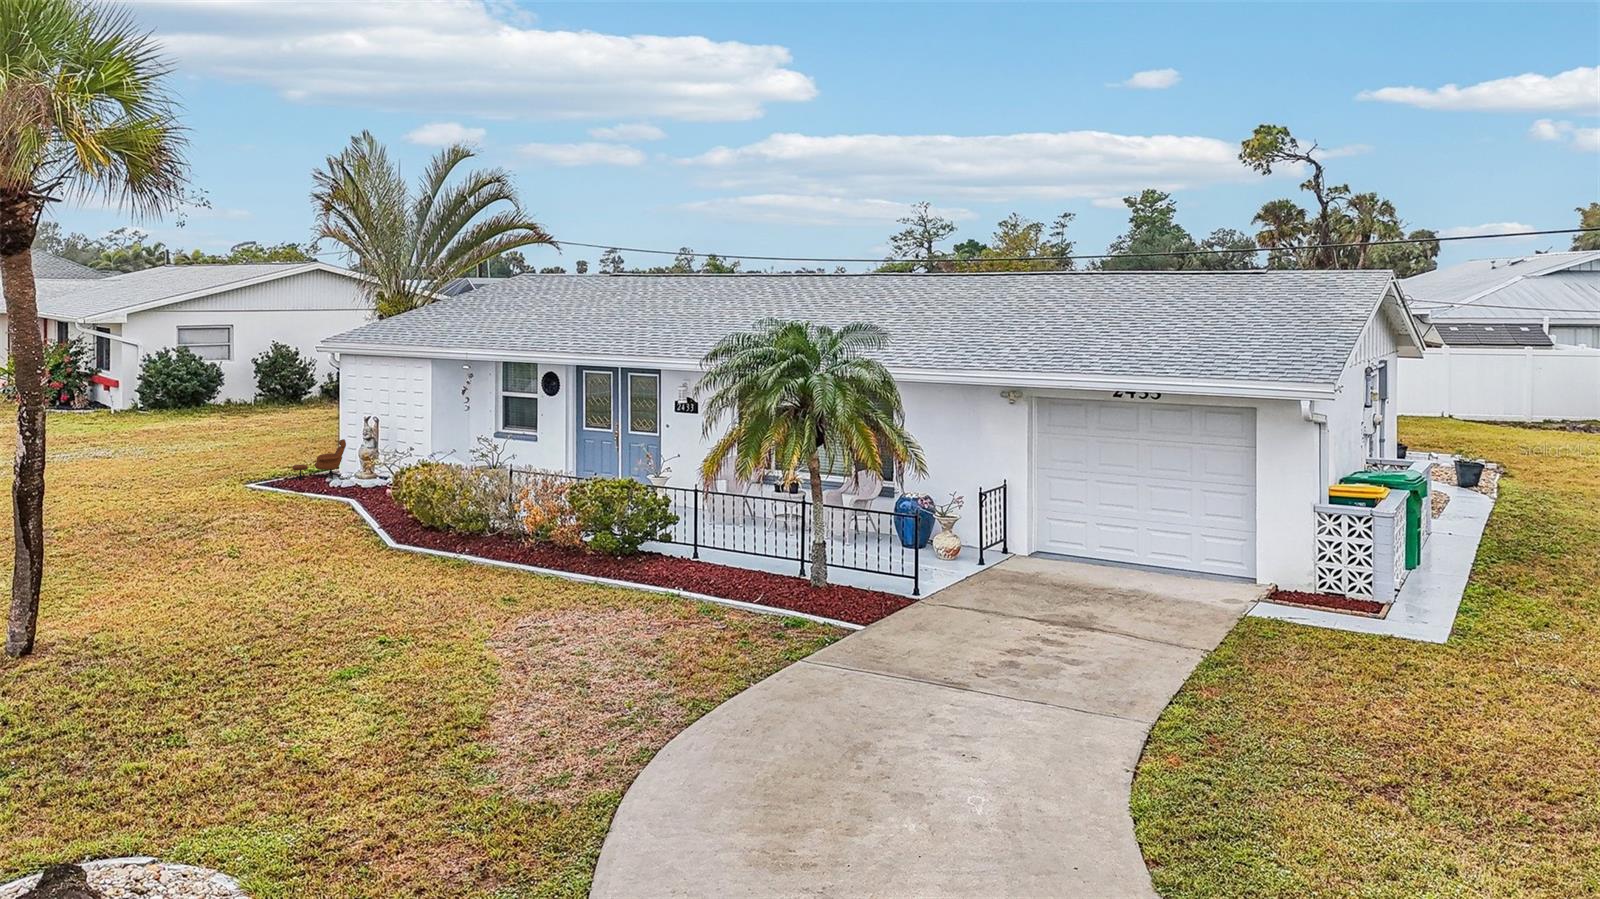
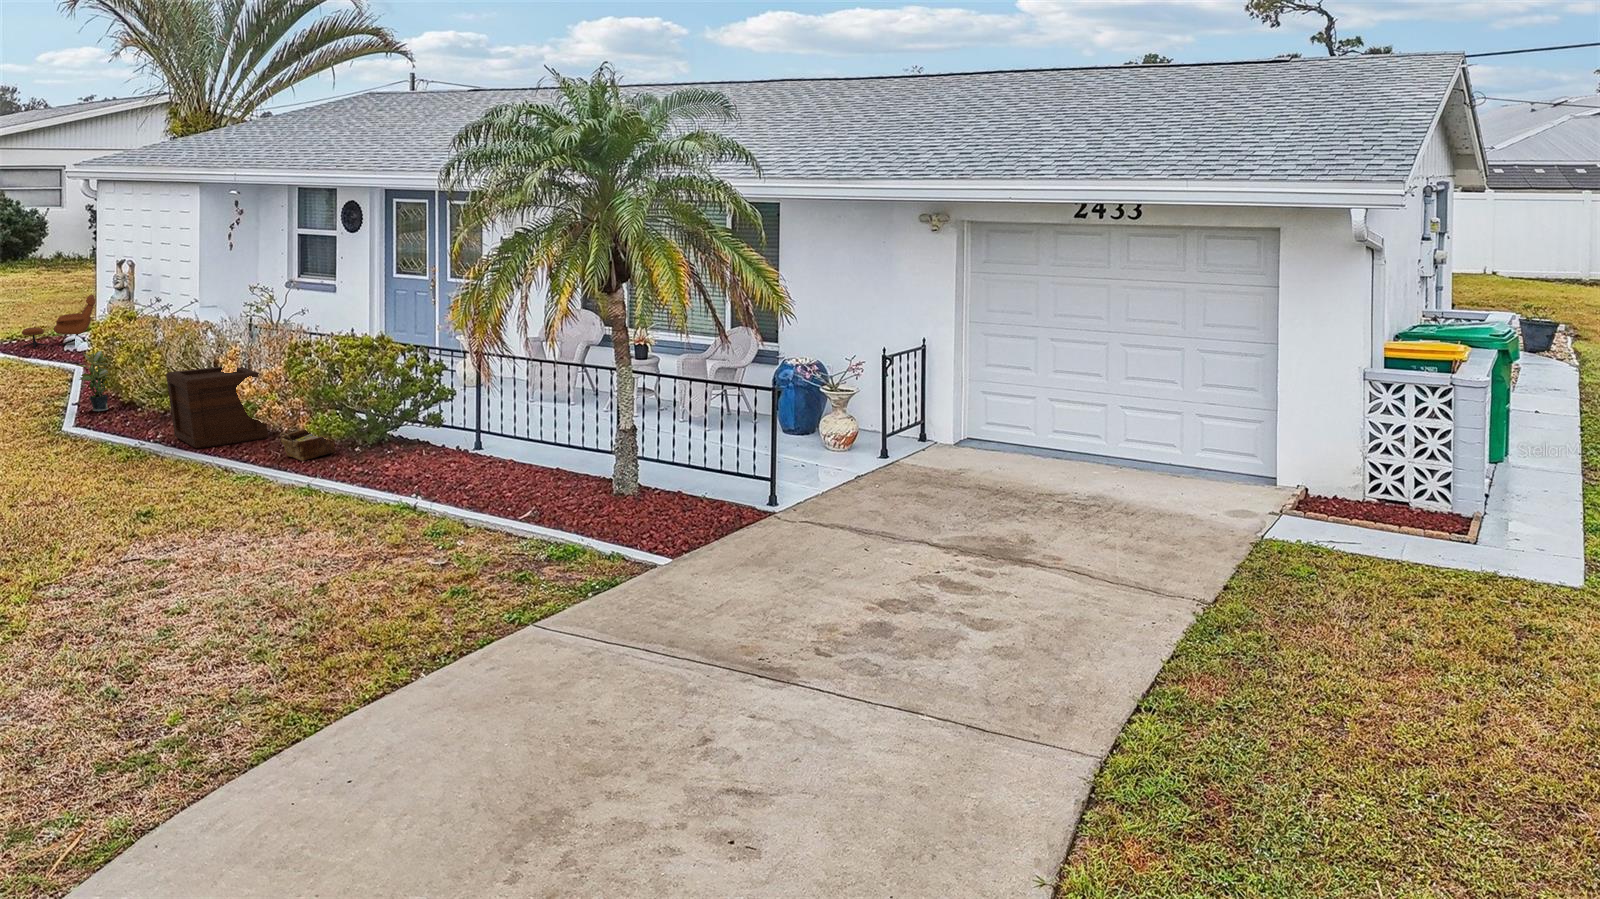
potted plant: none [388,485,413,529] -> present [76,351,110,411]
wooden crate: none [473,497,540,556] -> present [166,367,268,449]
woven basket: none [562,536,597,564] -> present [280,429,336,461]

